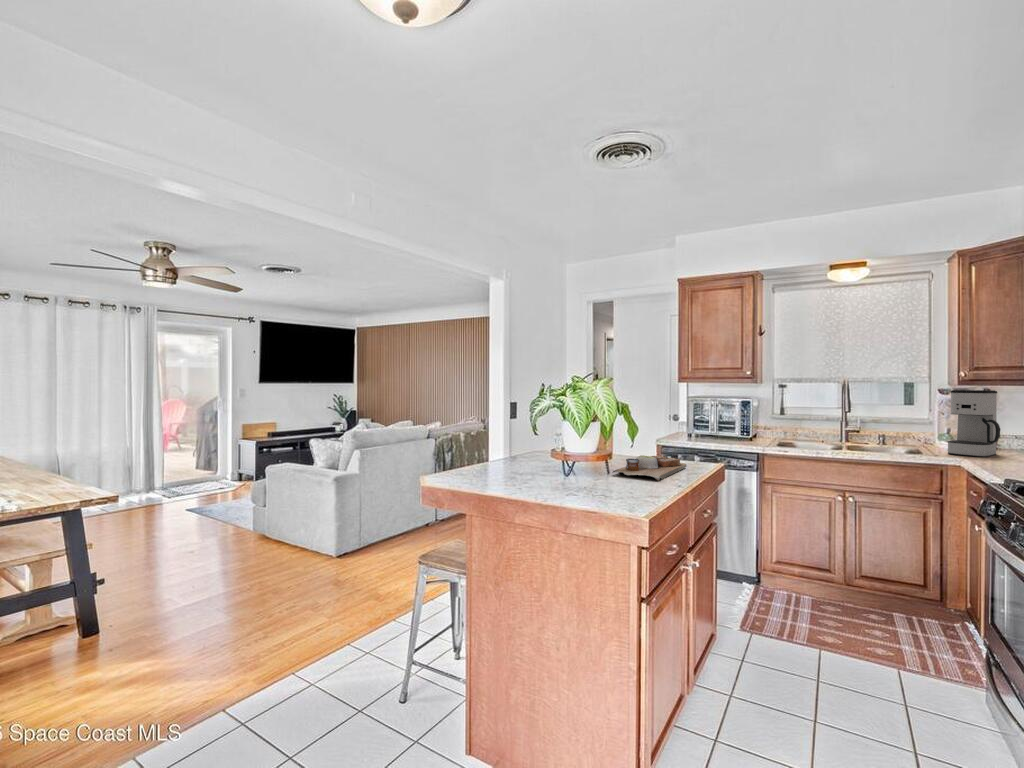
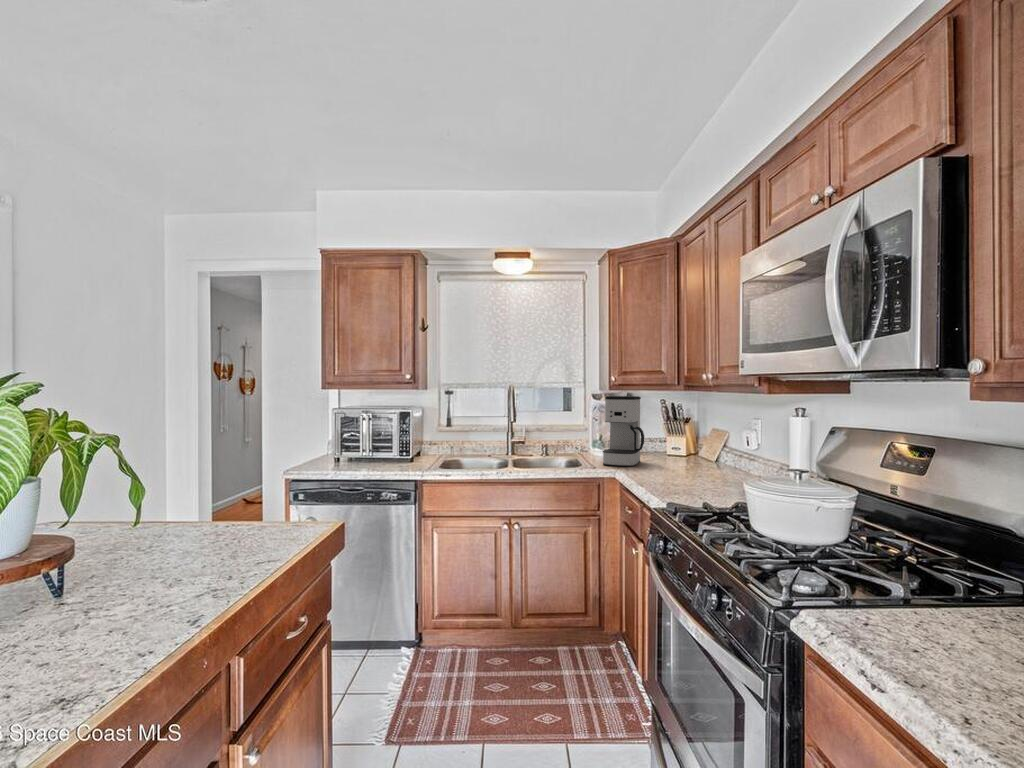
cutting board: present [613,455,687,481] -> none [100,523,288,601]

